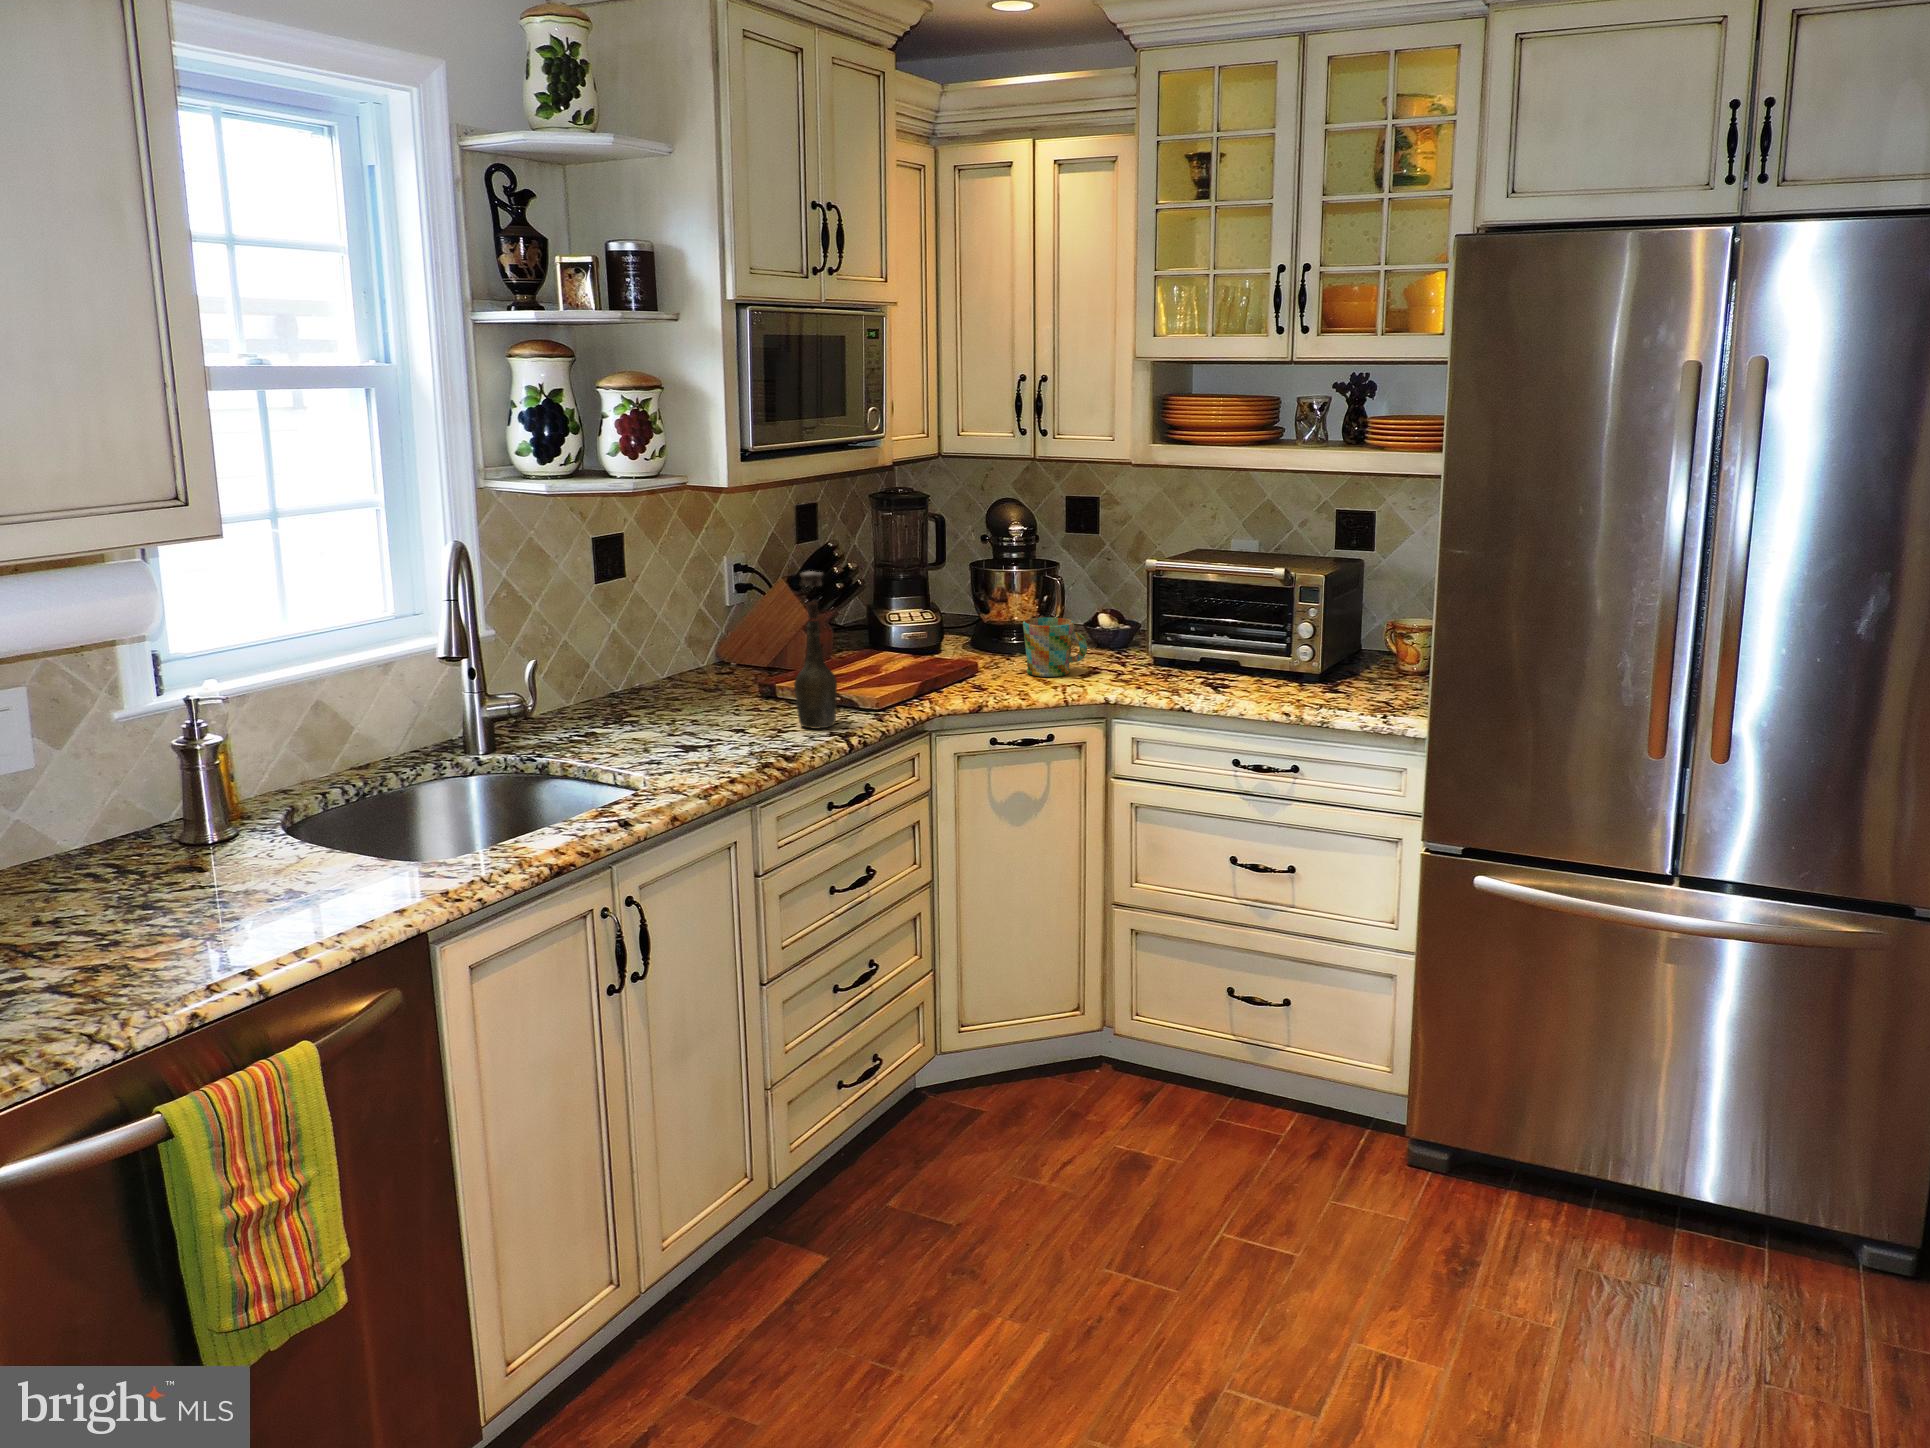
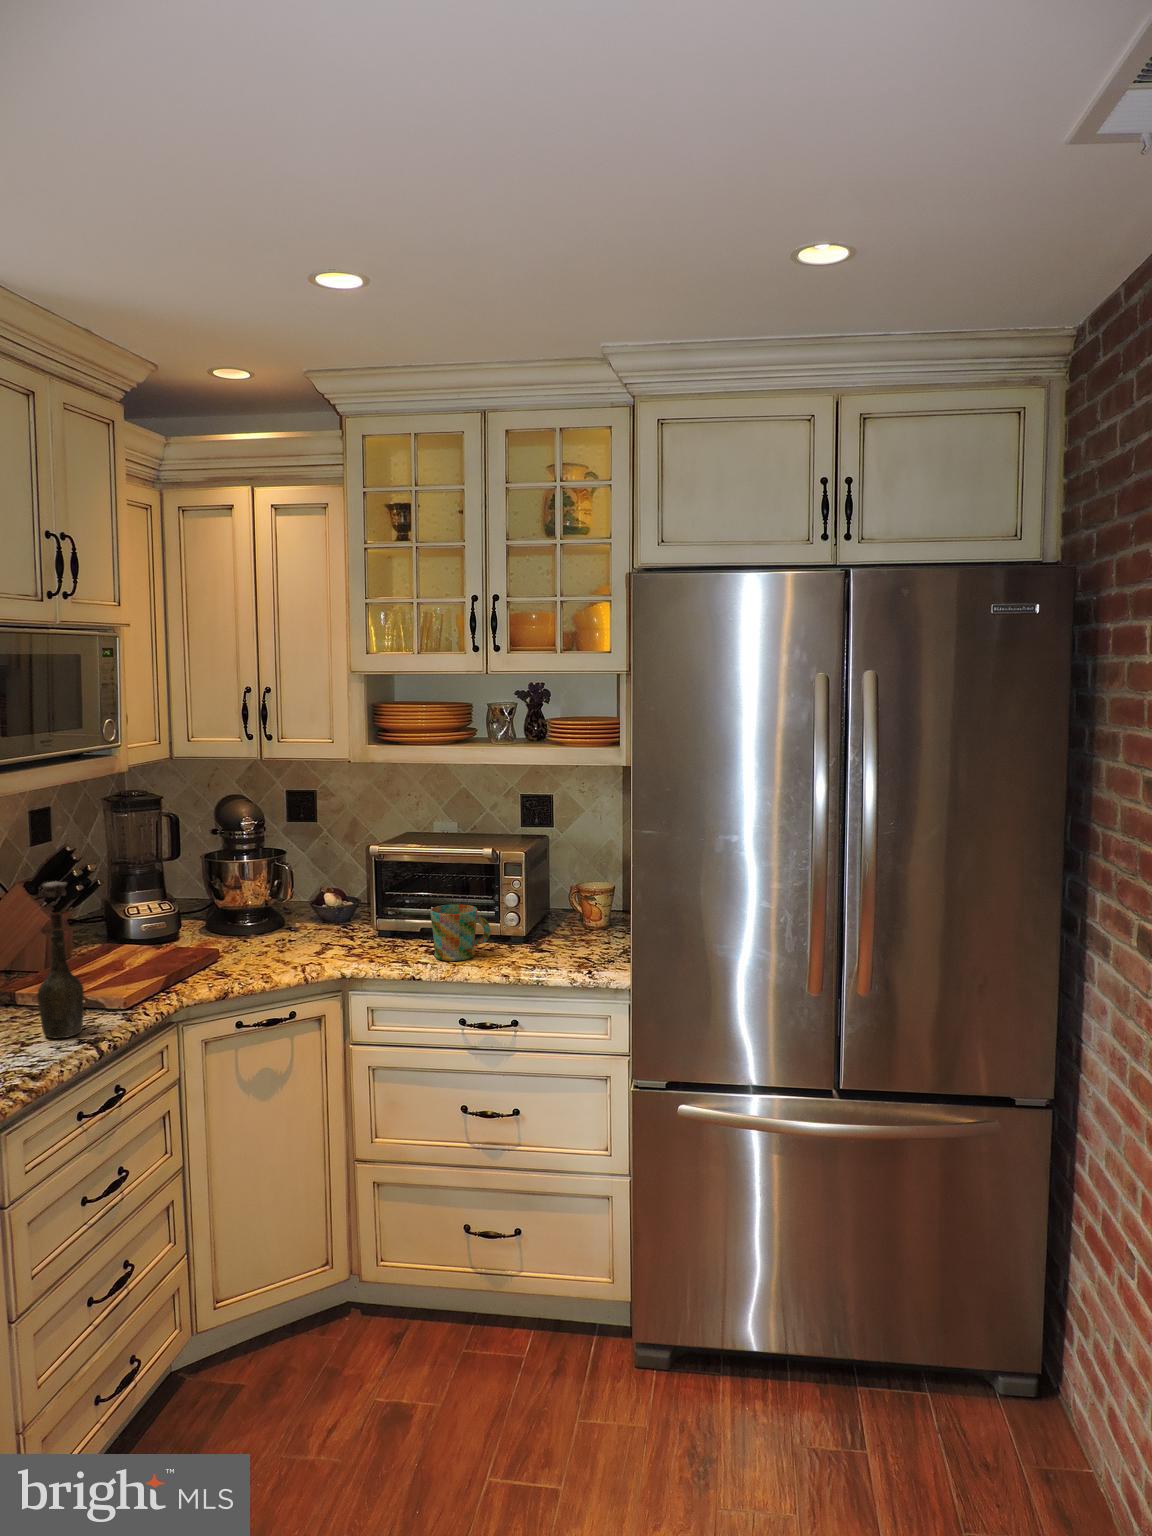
mug: present [1023,618,1087,677] -> present [430,904,490,961]

